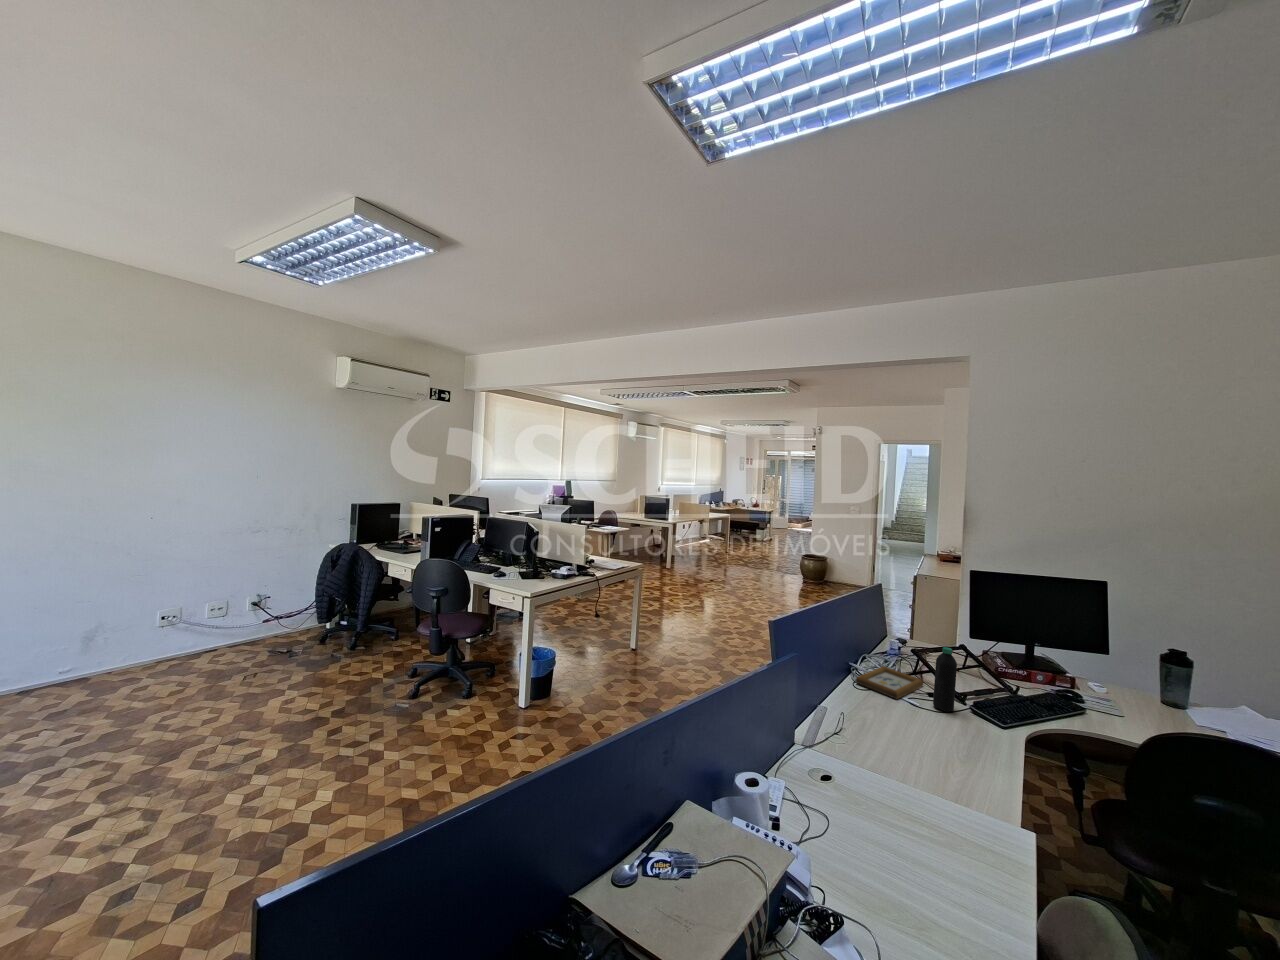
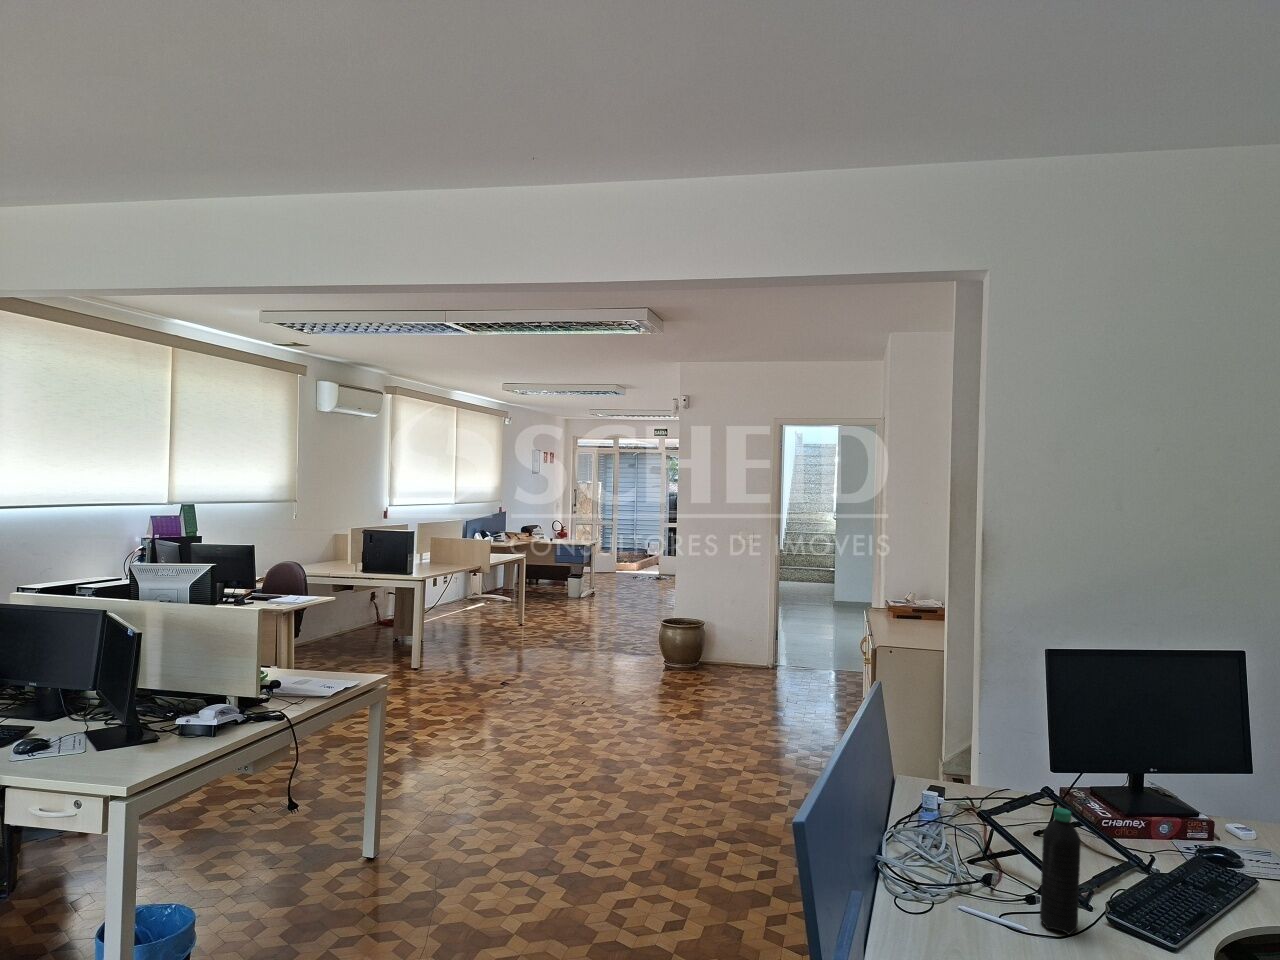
picture frame: present [856,666,923,699] -> none [894,849,1000,923]

